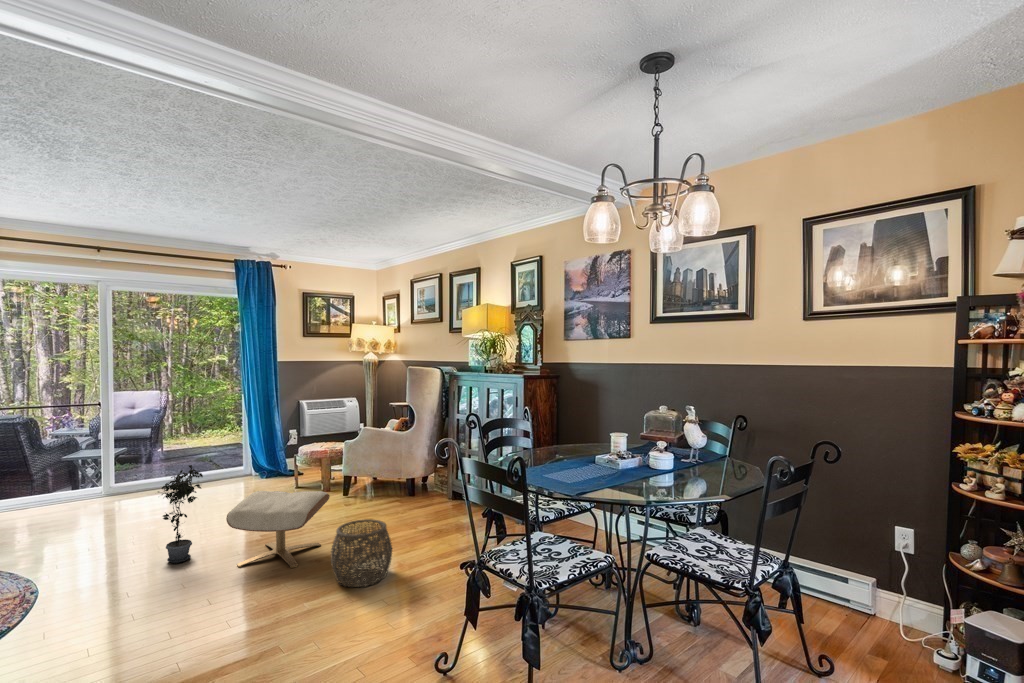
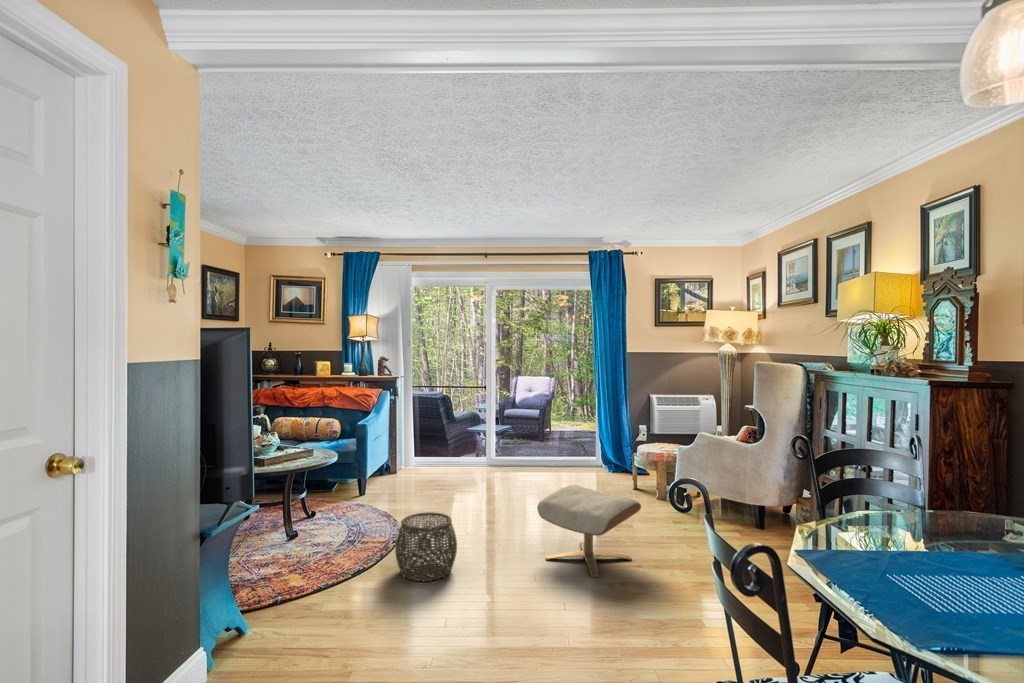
potted plant: present [158,465,203,563] -> none [487,448,525,540]
woven basket: present [331,519,392,587] -> present [395,512,457,582]

